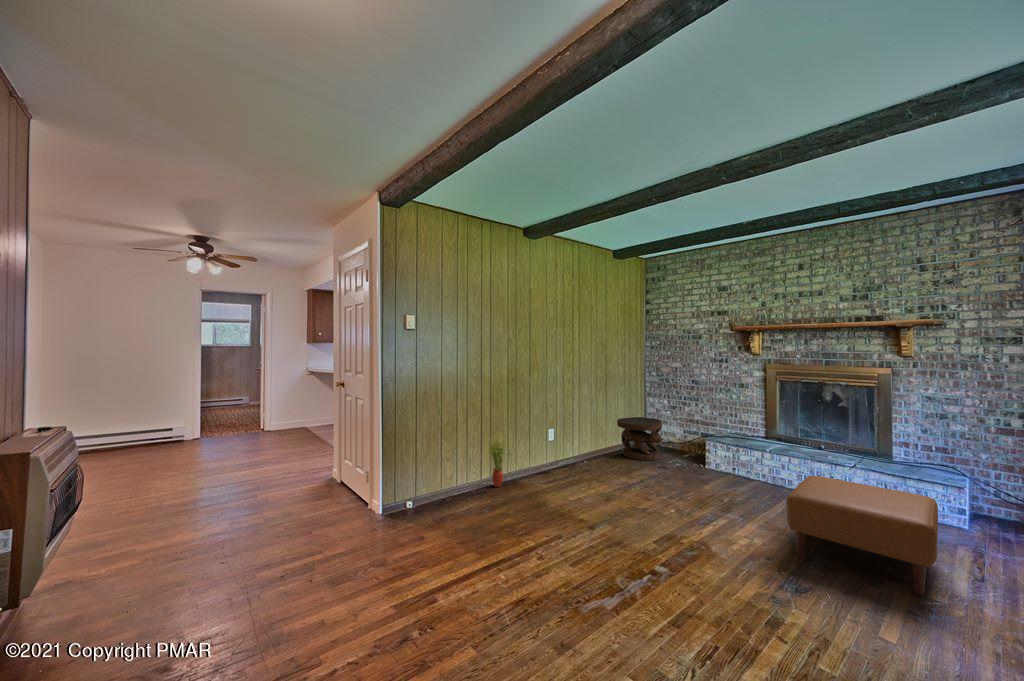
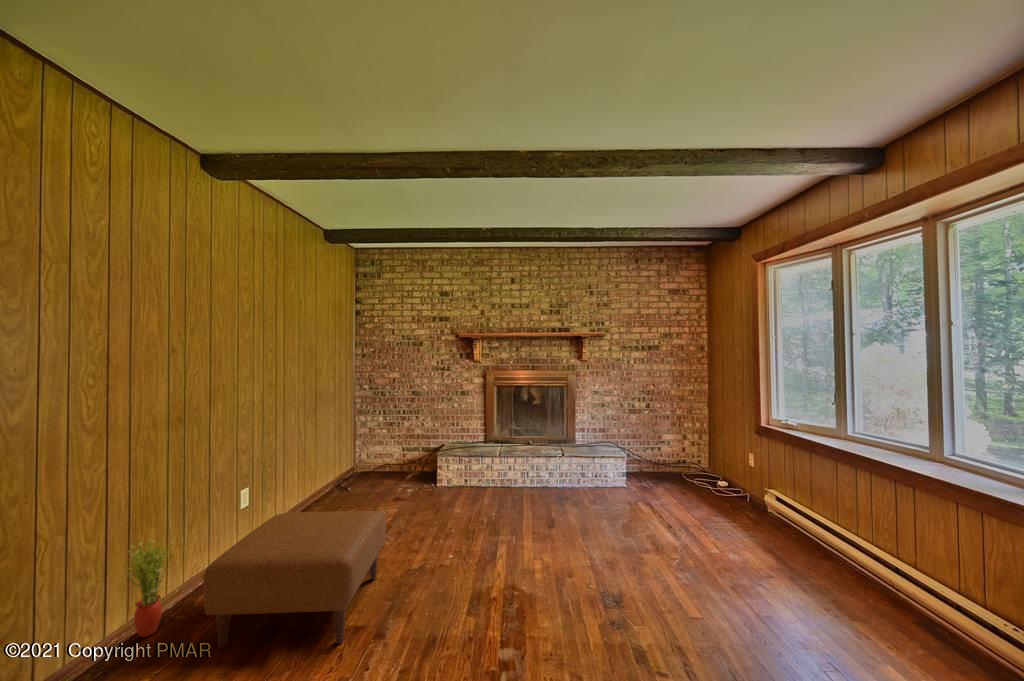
side table: present [617,417,663,461] -> none [330,441,391,497]
ottoman: present [786,476,938,596] -> present [203,511,386,648]

